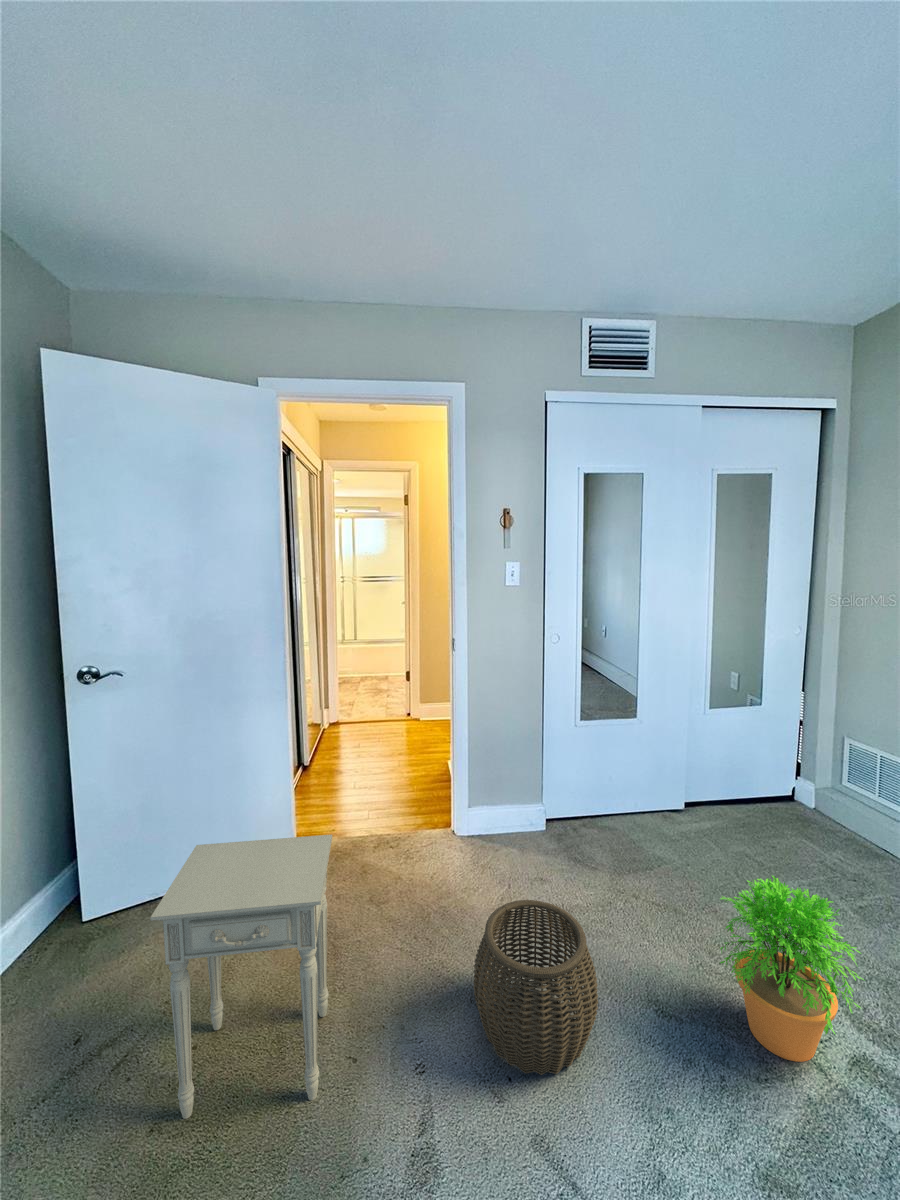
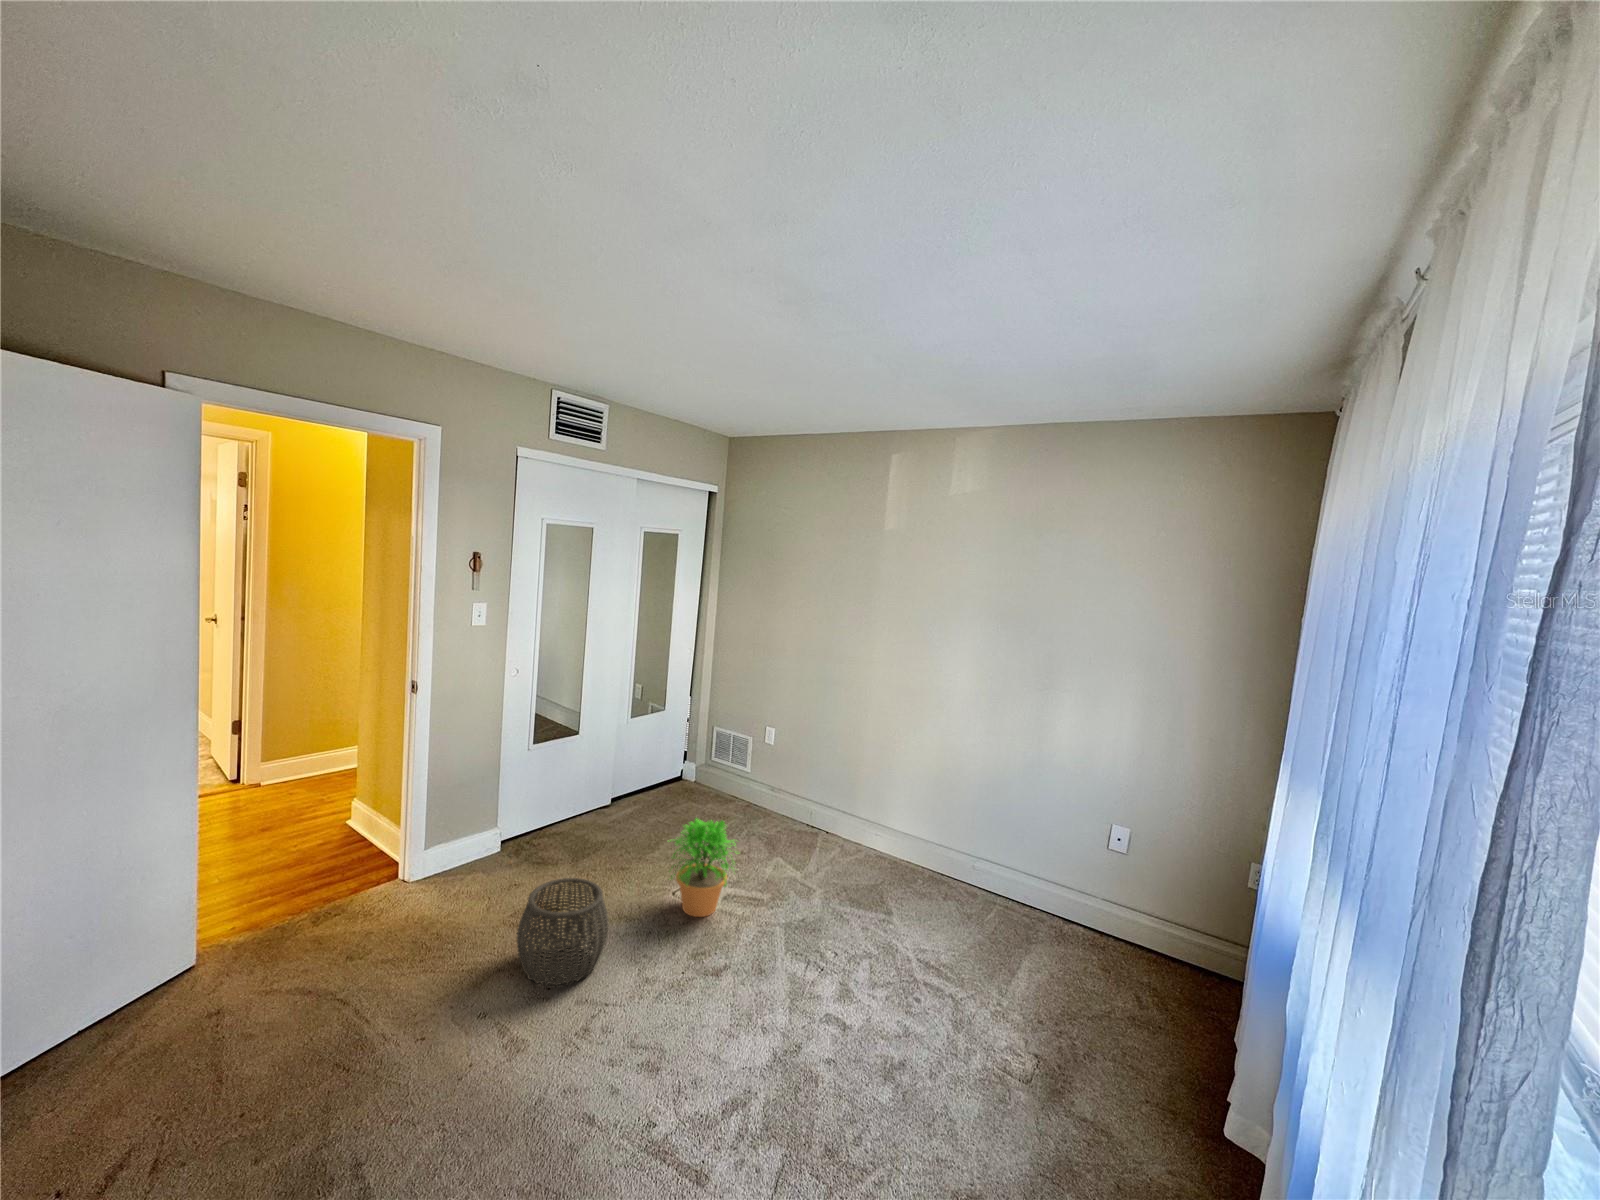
nightstand: present [150,835,332,1119] -> none [263,872,445,1135]

